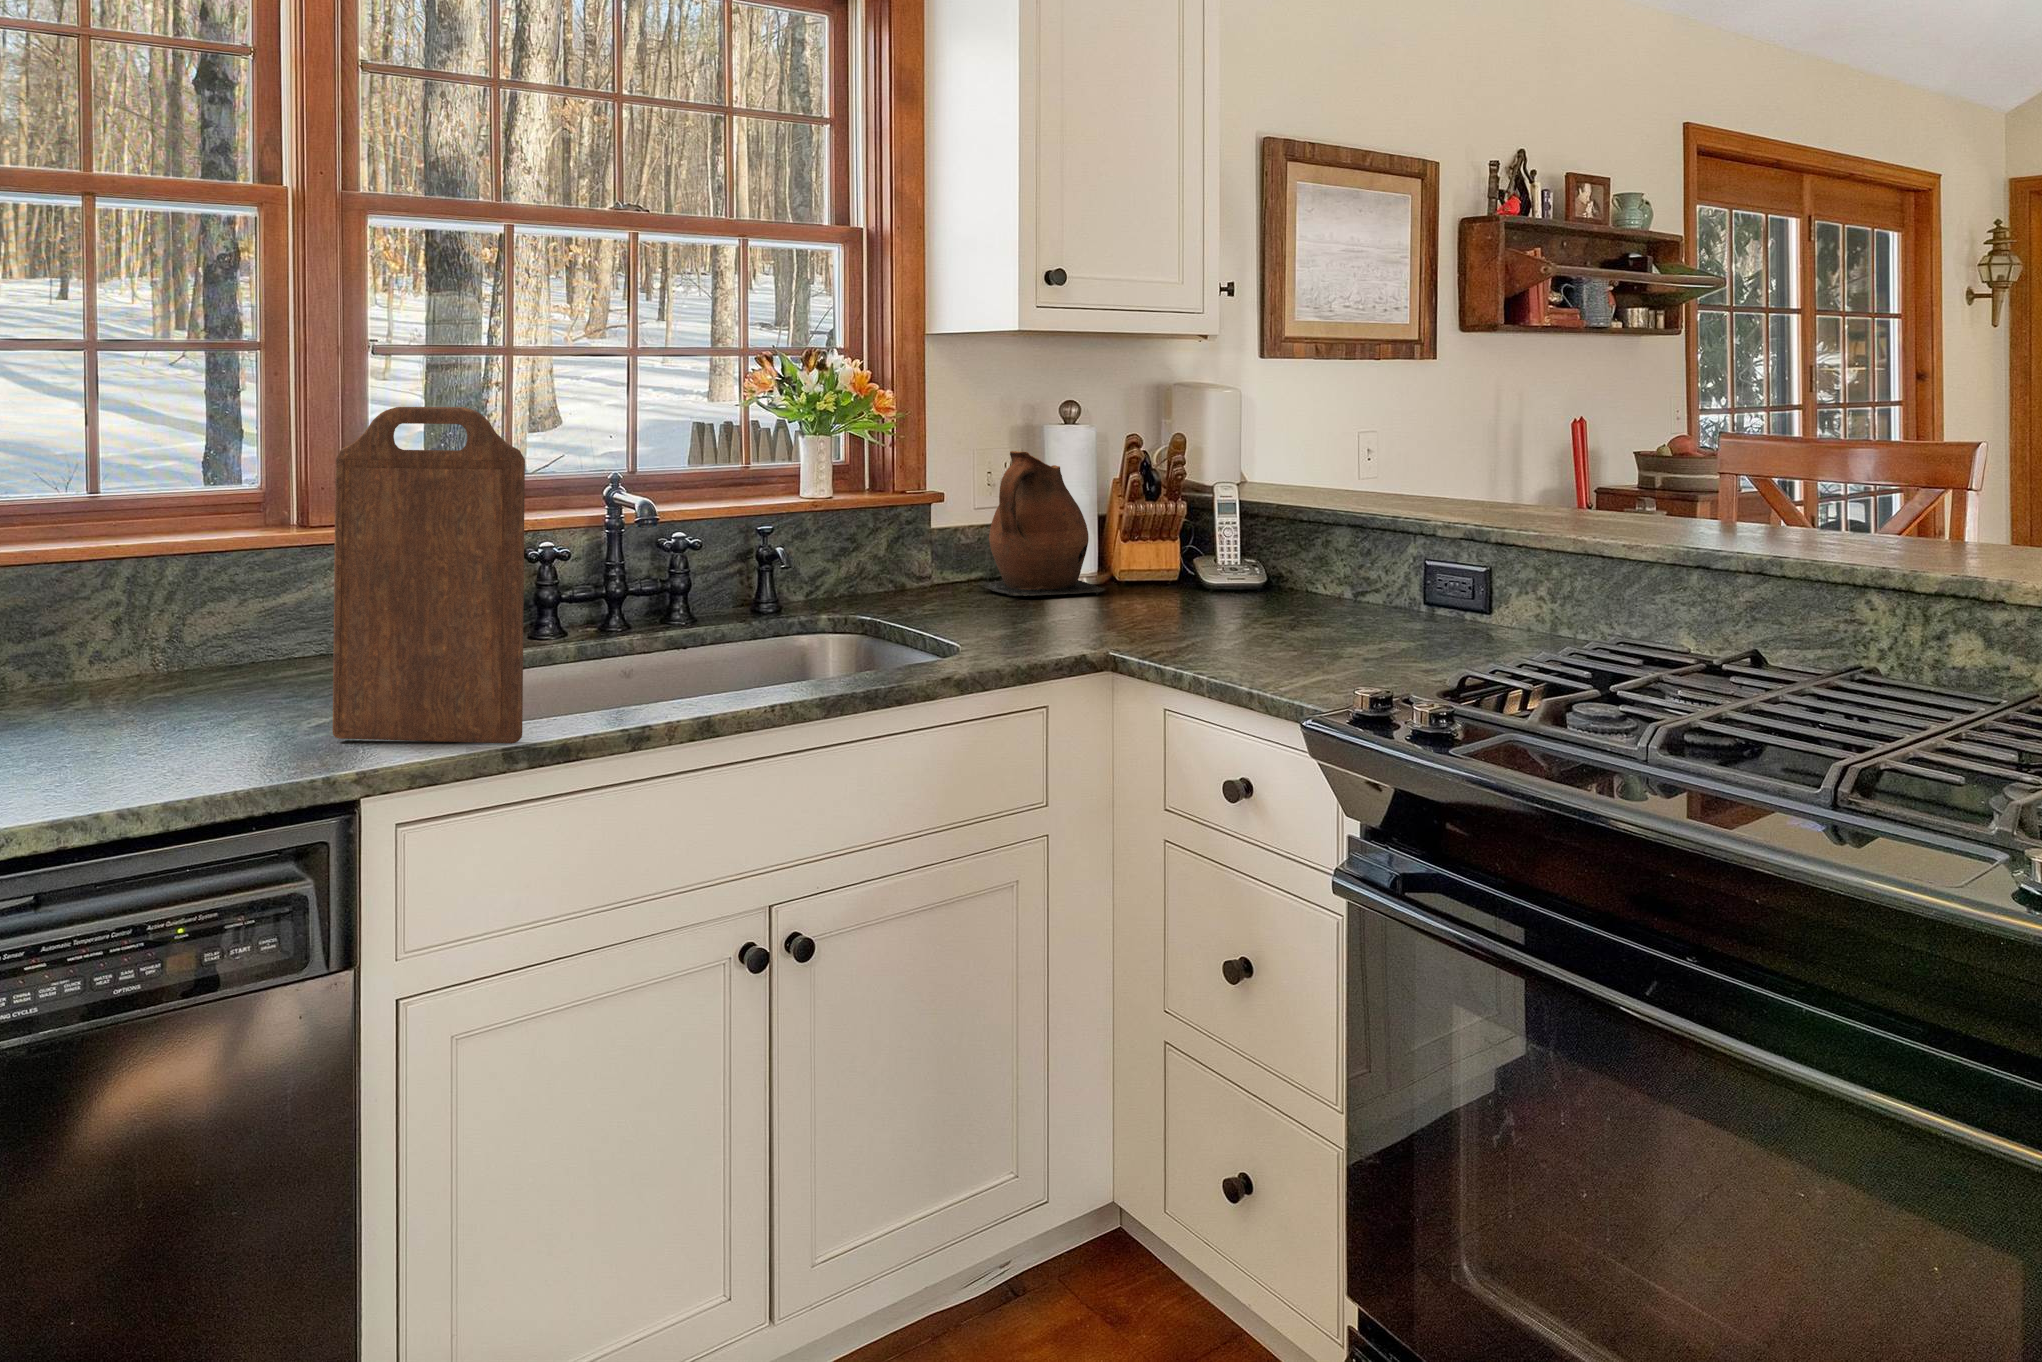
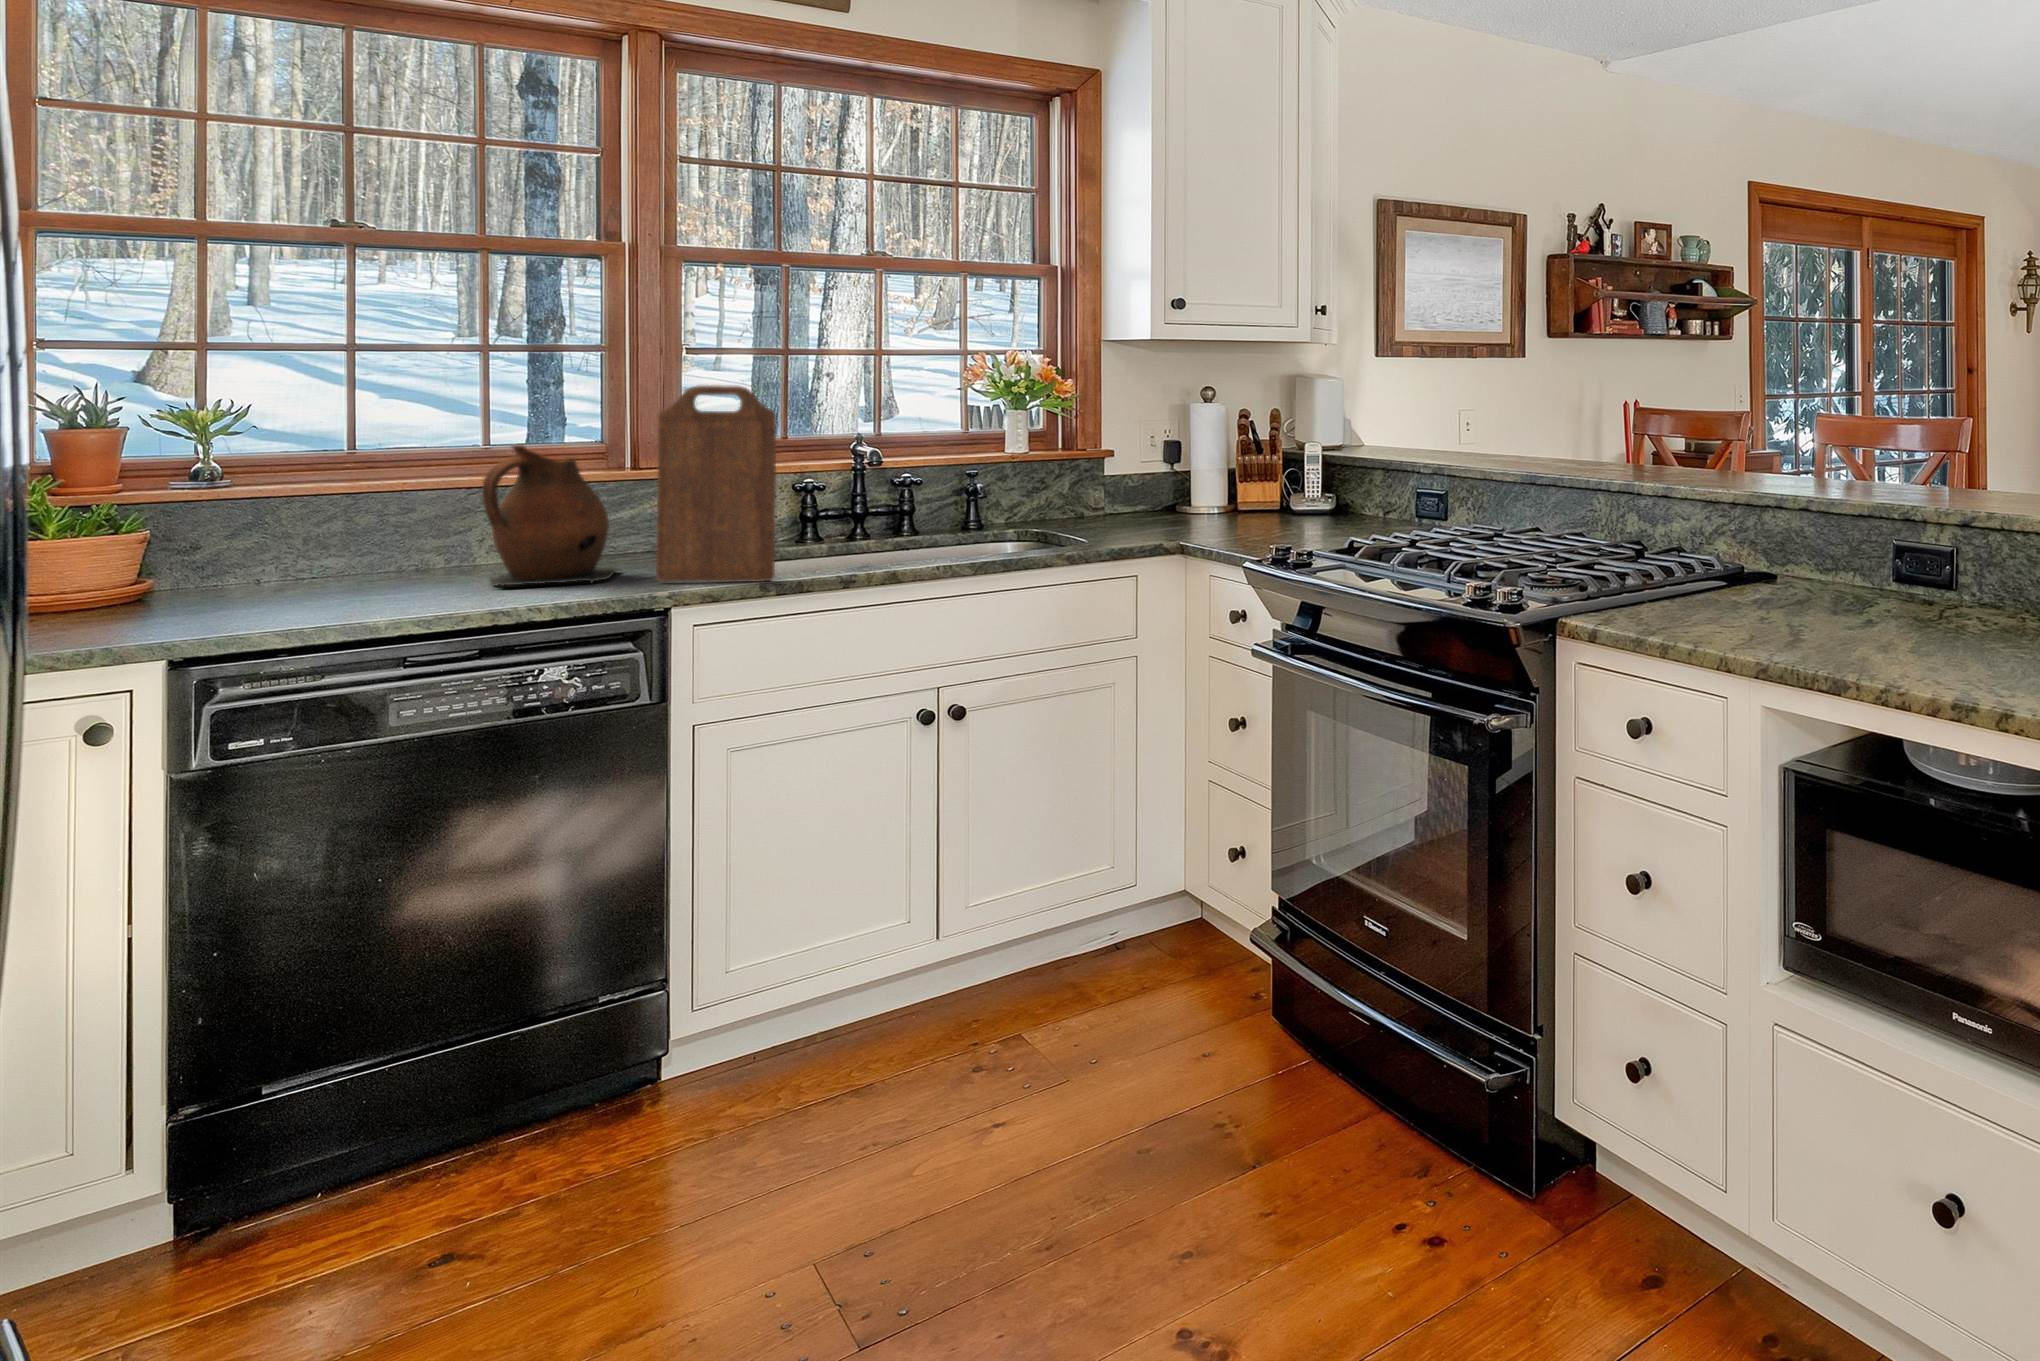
ceramic pitcher: present [977,451,1105,596] -> present [482,445,619,586]

